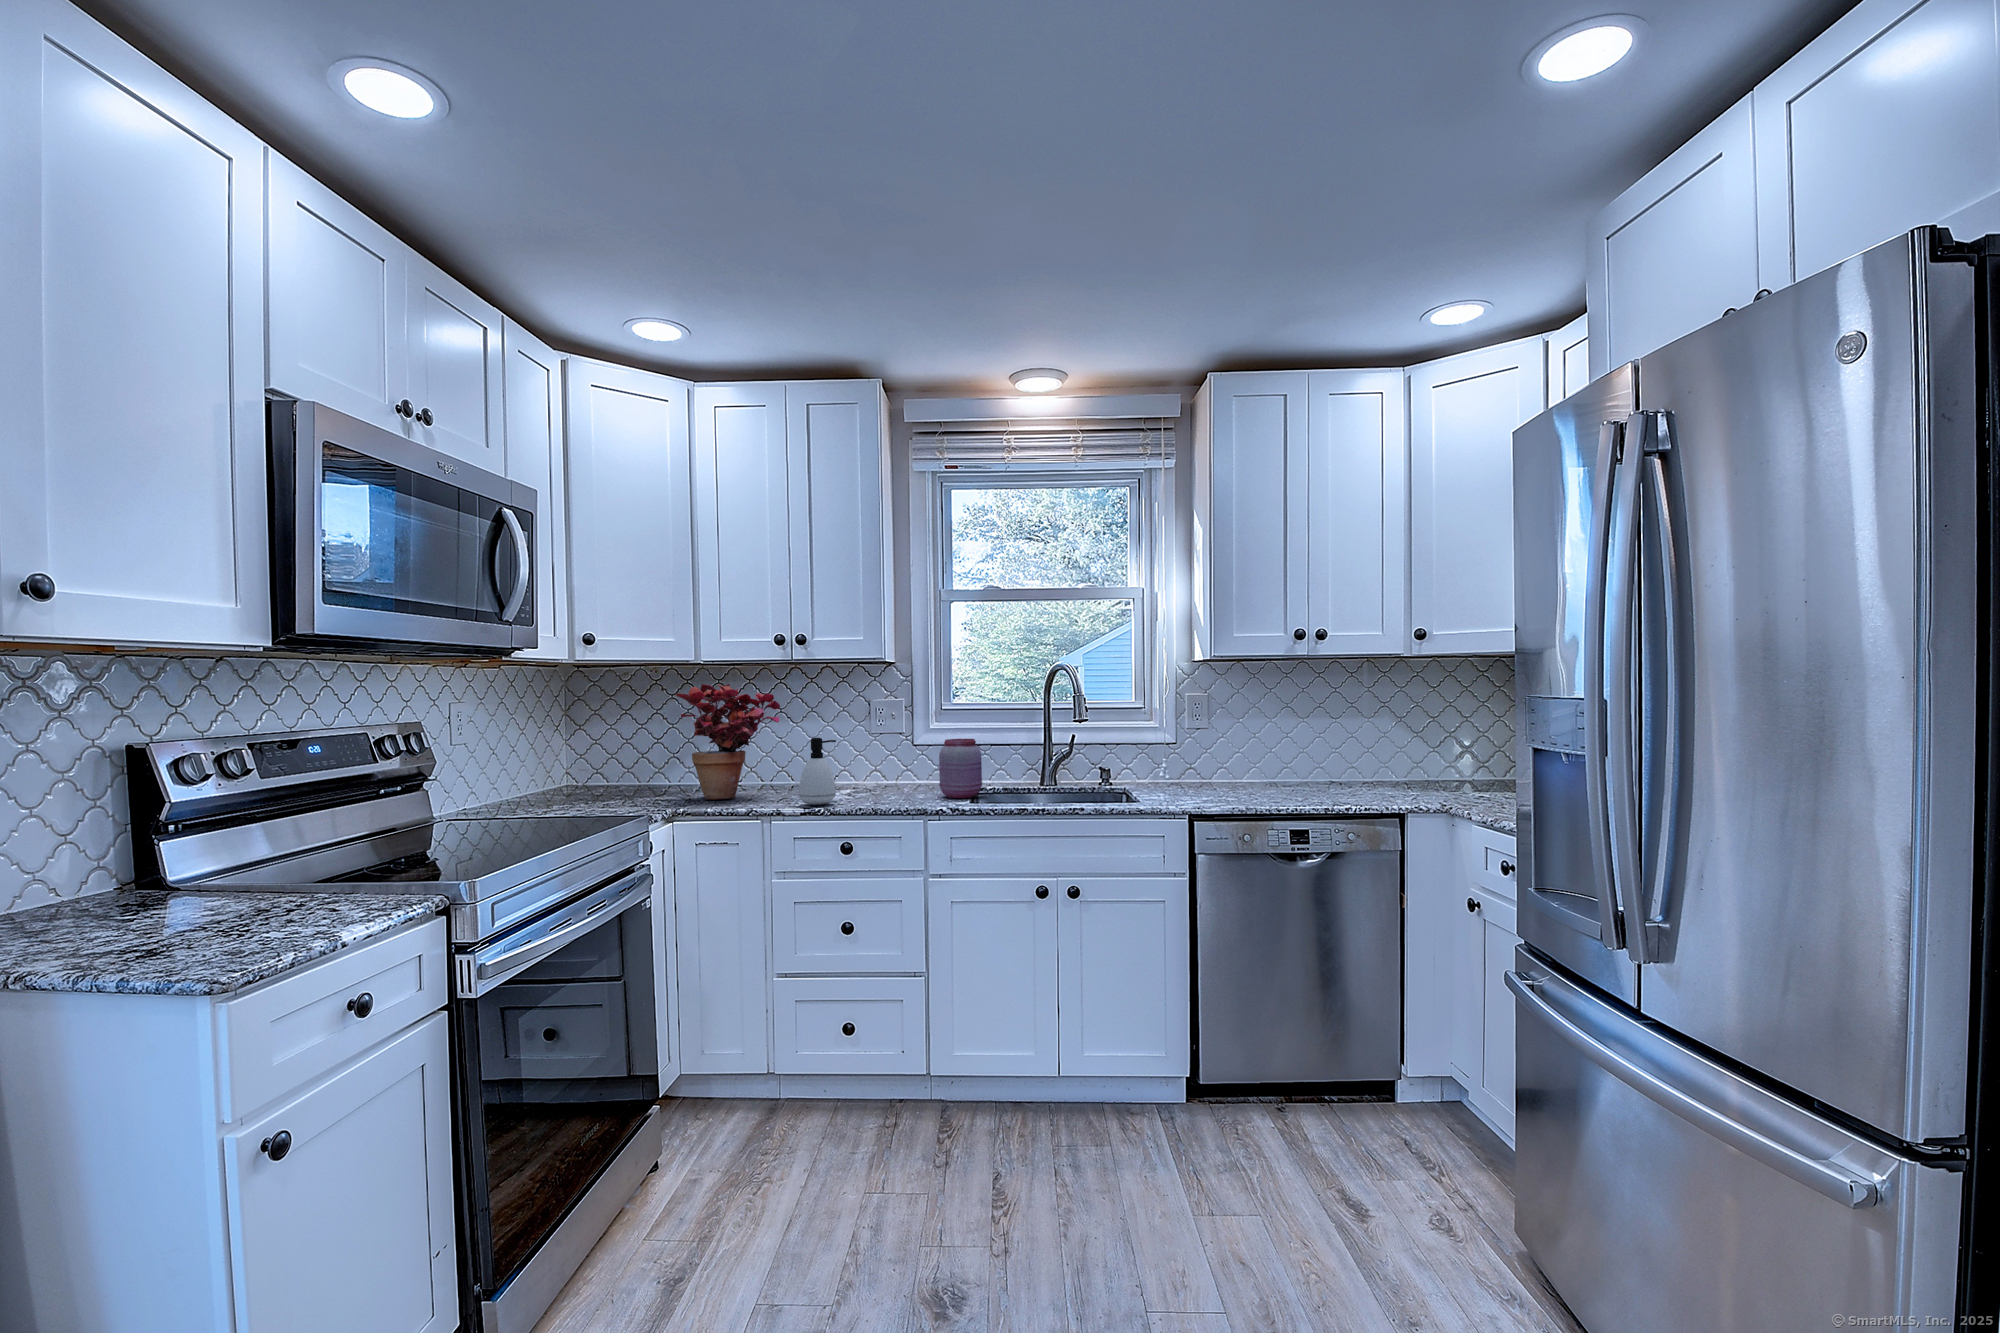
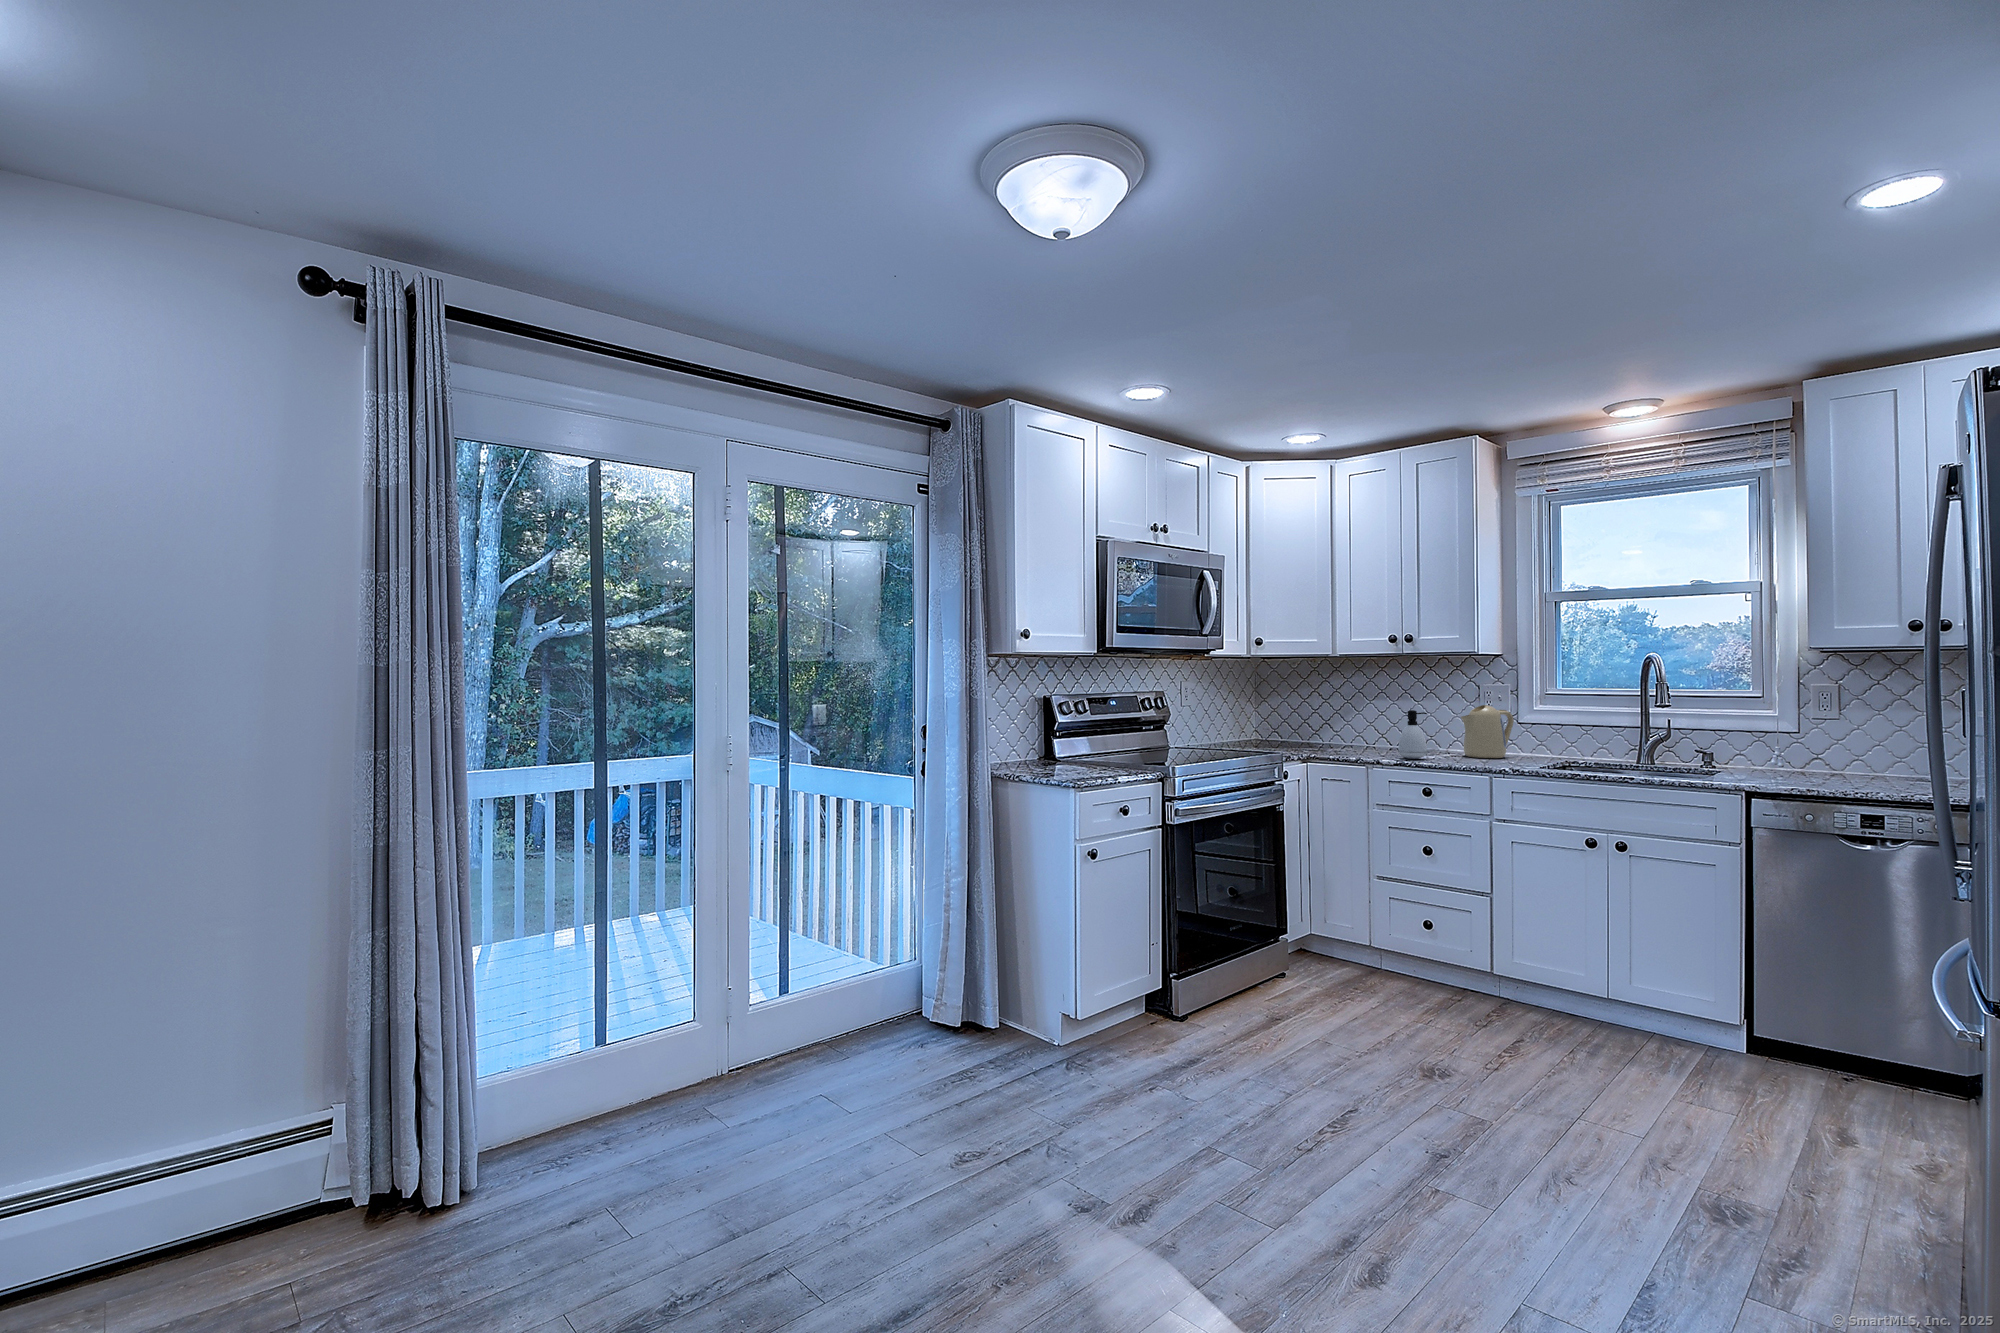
potted plant: present [676,684,780,799] -> none [1316,670,1394,751]
kettle: none [865,727,919,795] -> present [1461,705,1514,758]
jar: present [939,739,982,798] -> none [1520,717,1560,765]

